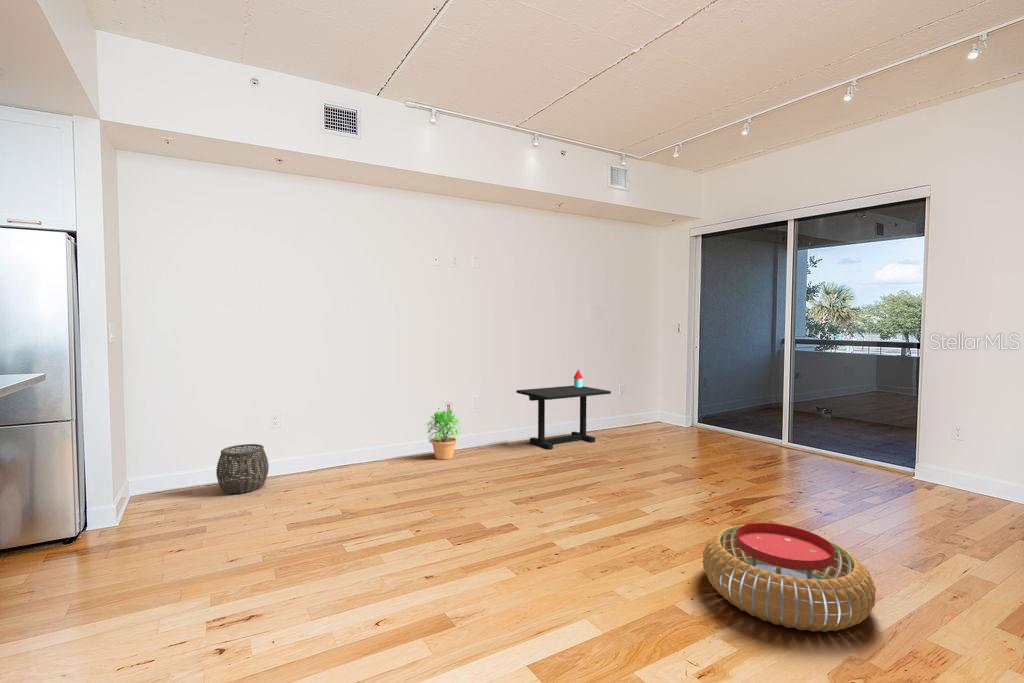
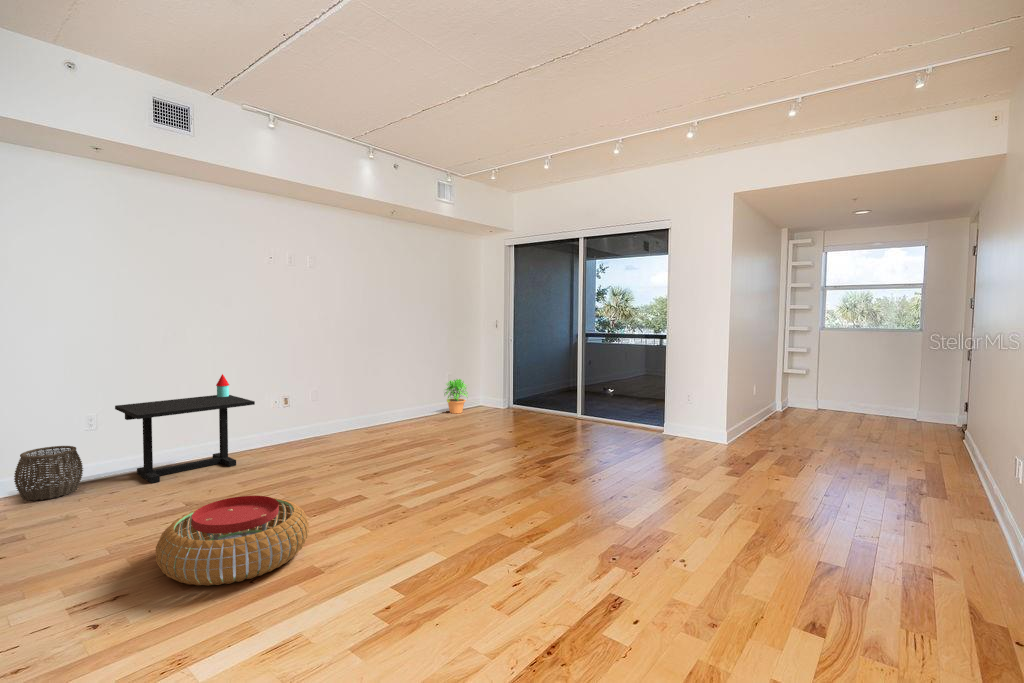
side table: present [516,369,611,449] -> present [115,374,255,483]
potted plant: present [428,410,460,459] -> present [444,379,468,413]
pouf: present [703,523,876,632] -> present [156,496,309,586]

